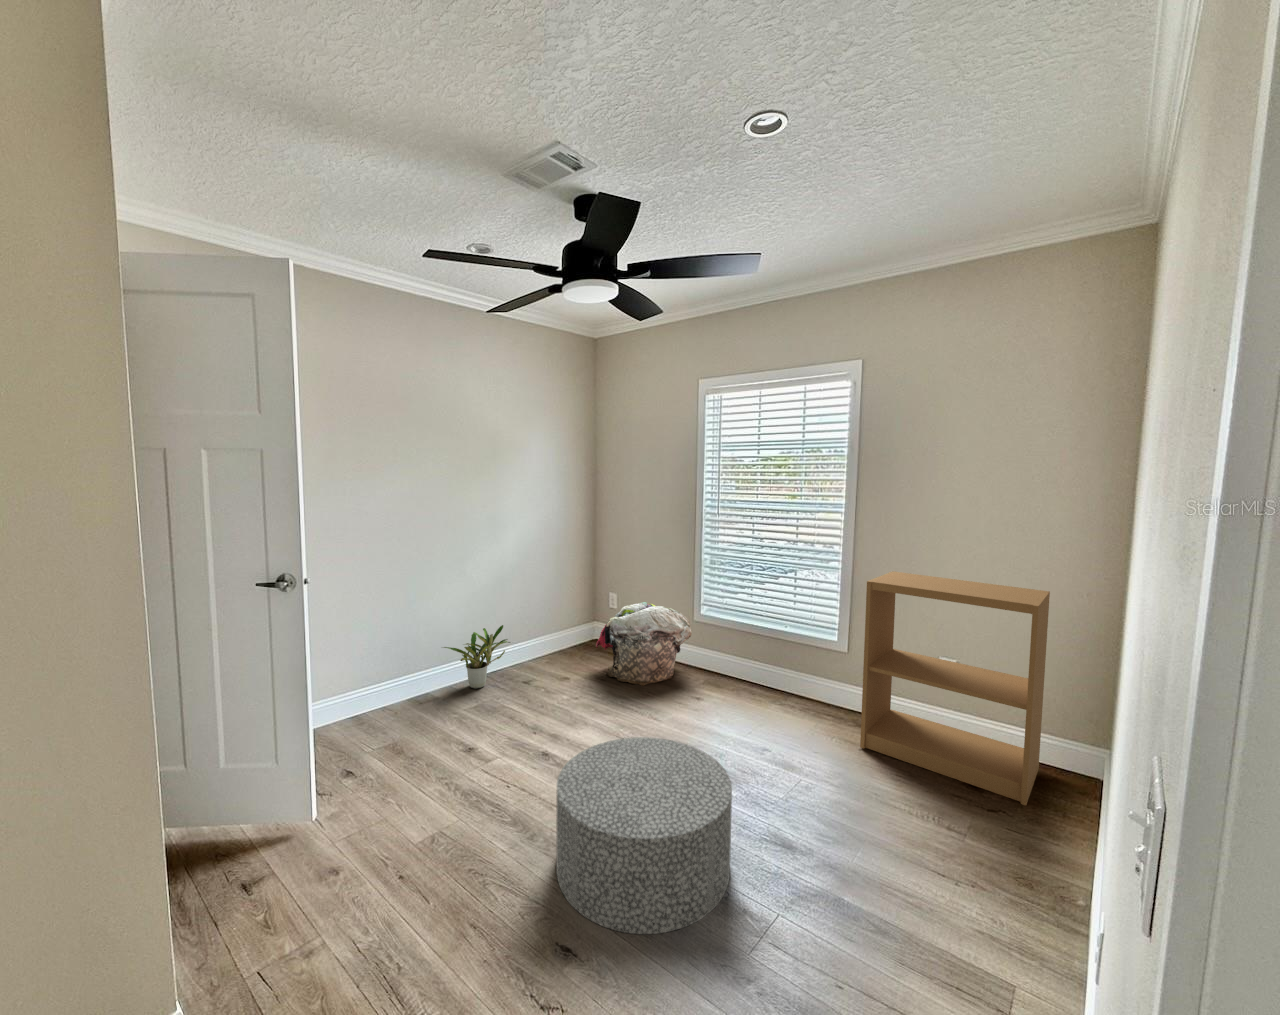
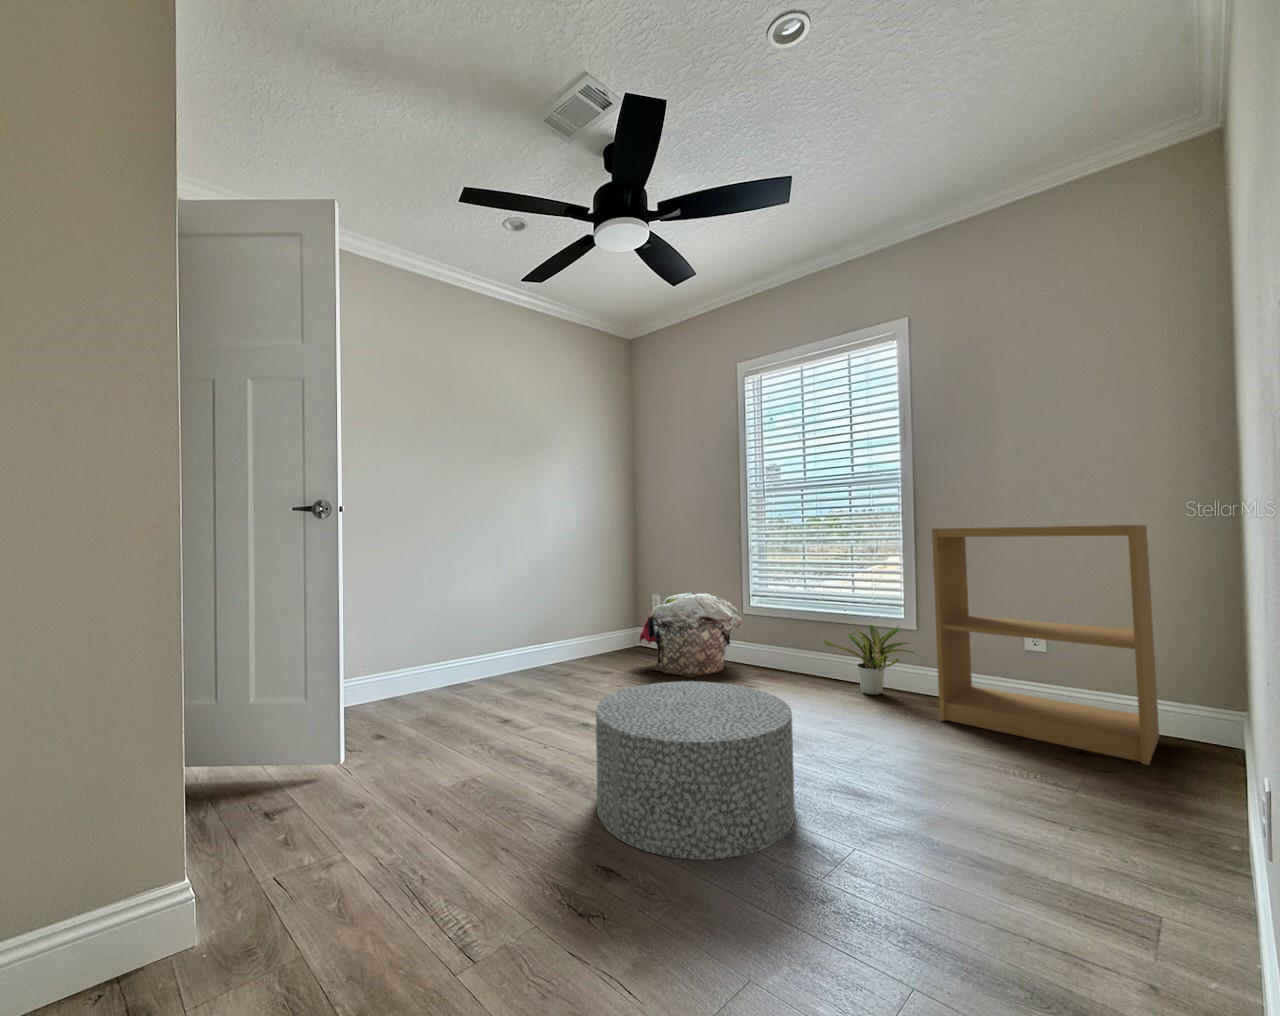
potted plant: present [444,625,510,689] -> present [824,624,916,695]

